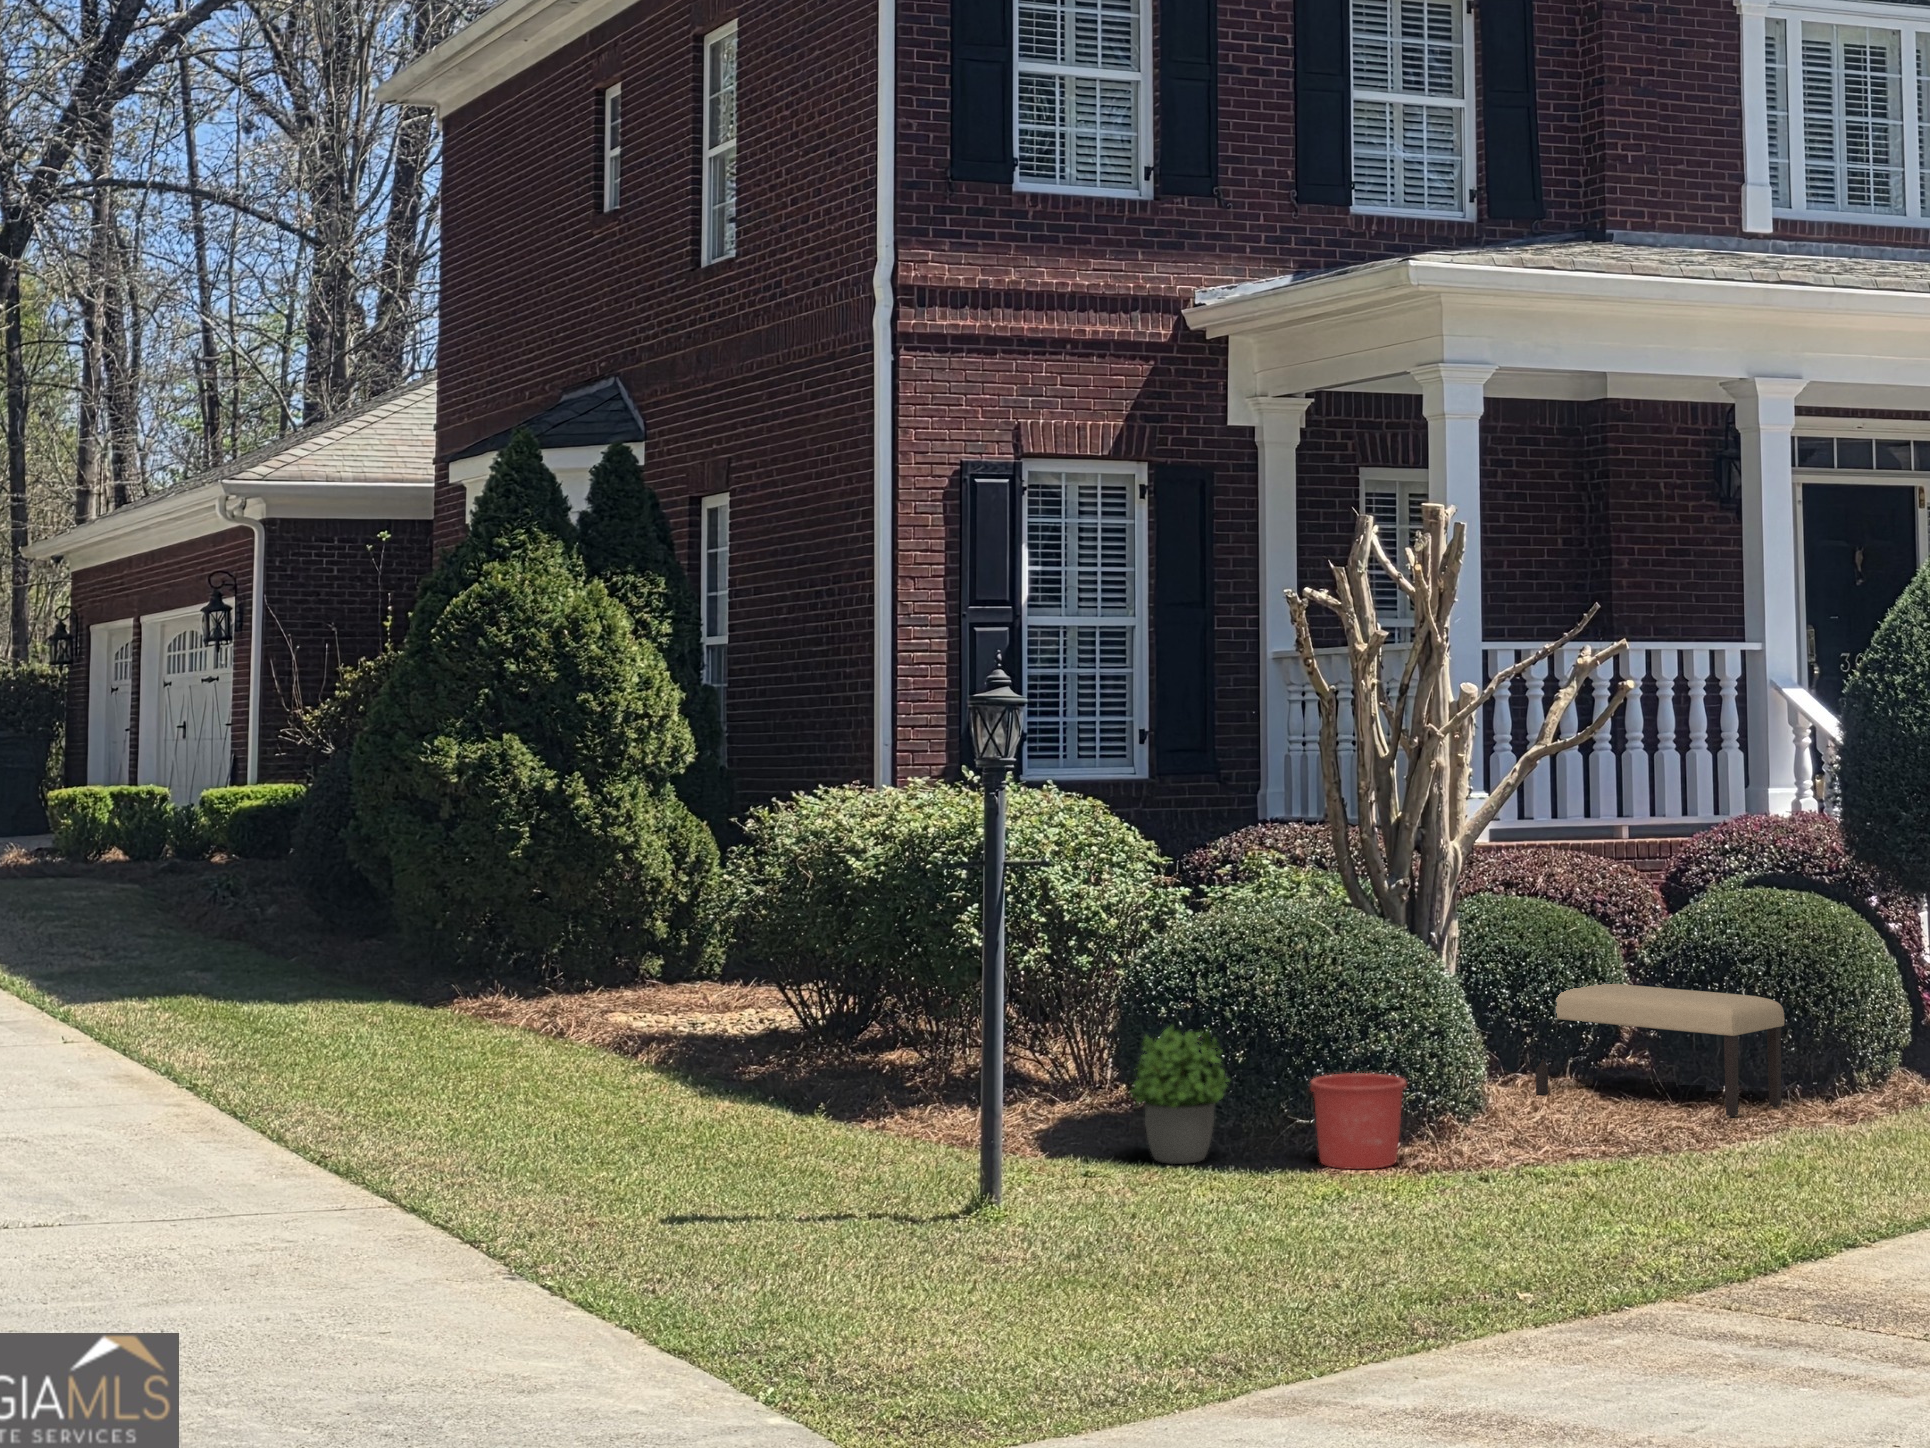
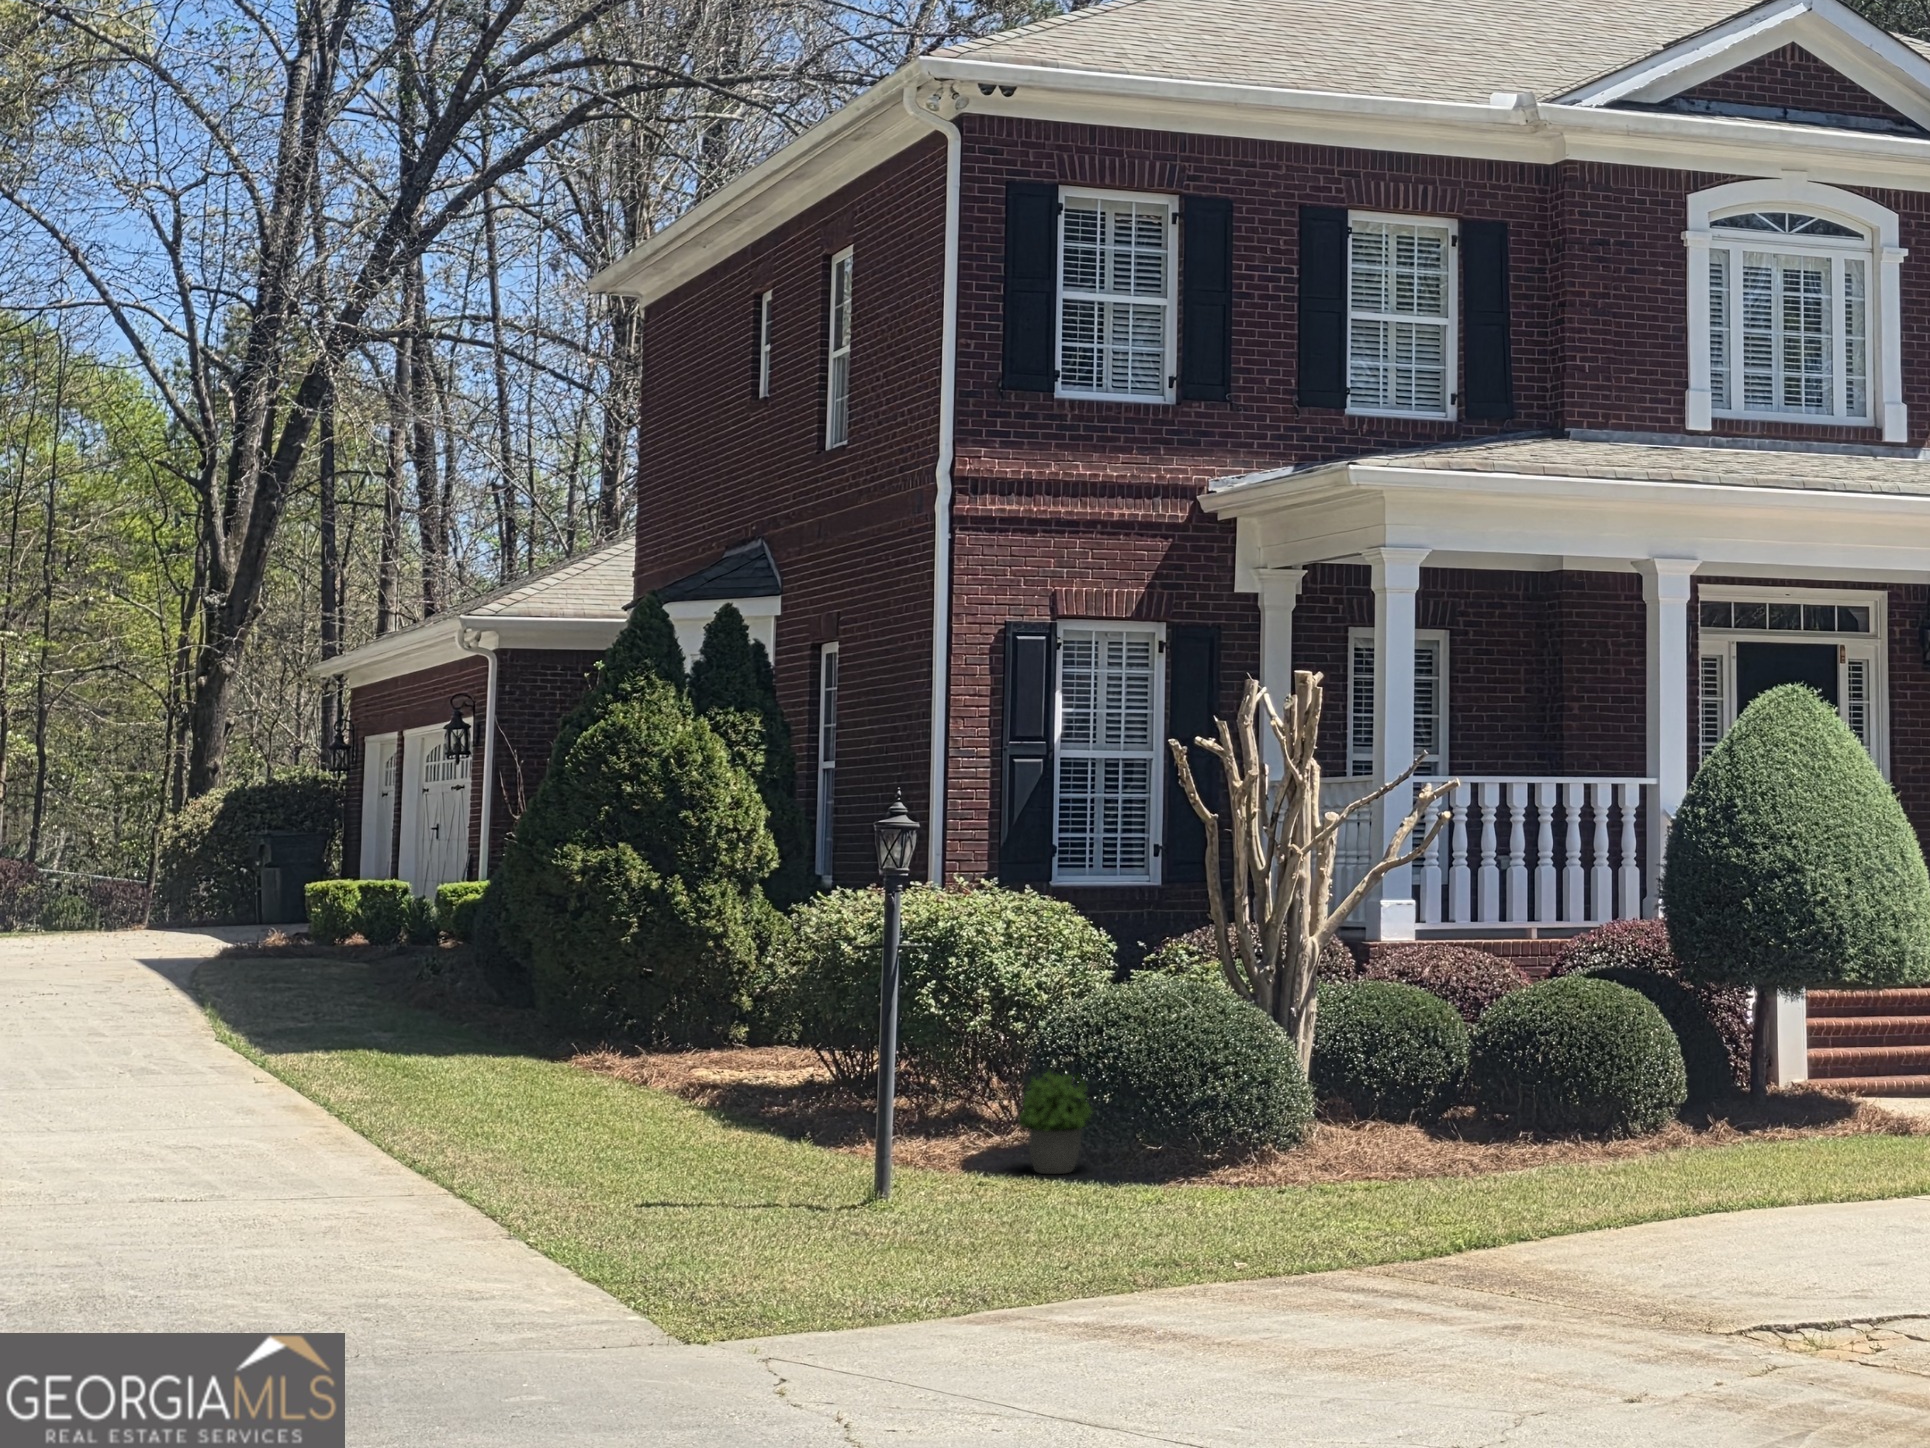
bench: present [1536,984,1784,1118] -> none [1377,1050,1565,1155]
bucket: present [1306,1073,1407,1169] -> none [1149,1110,1227,1181]

